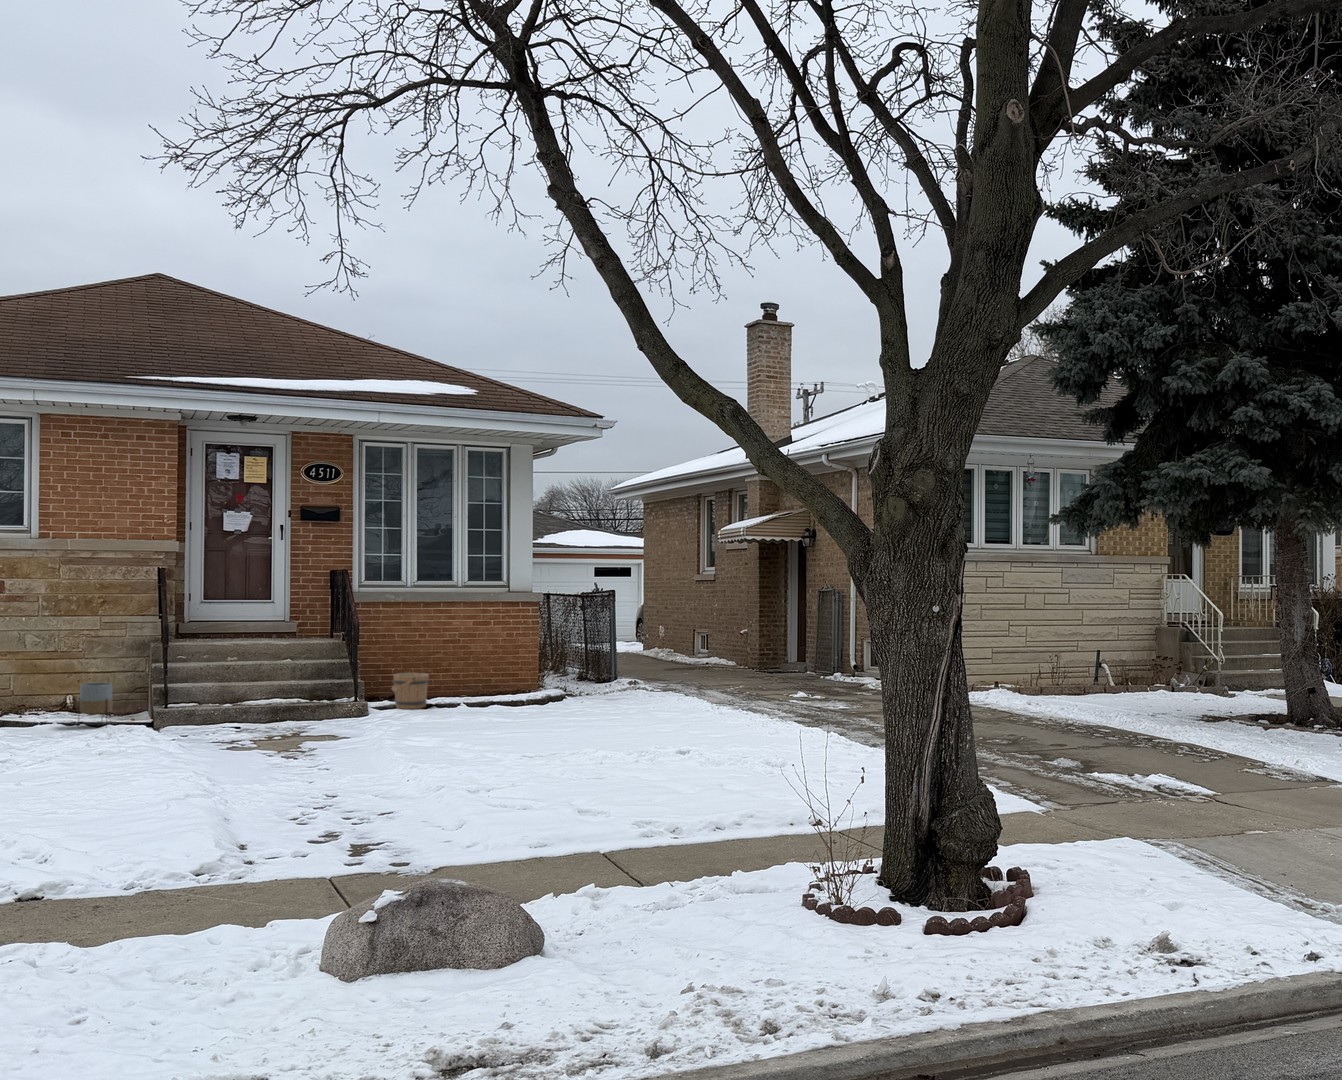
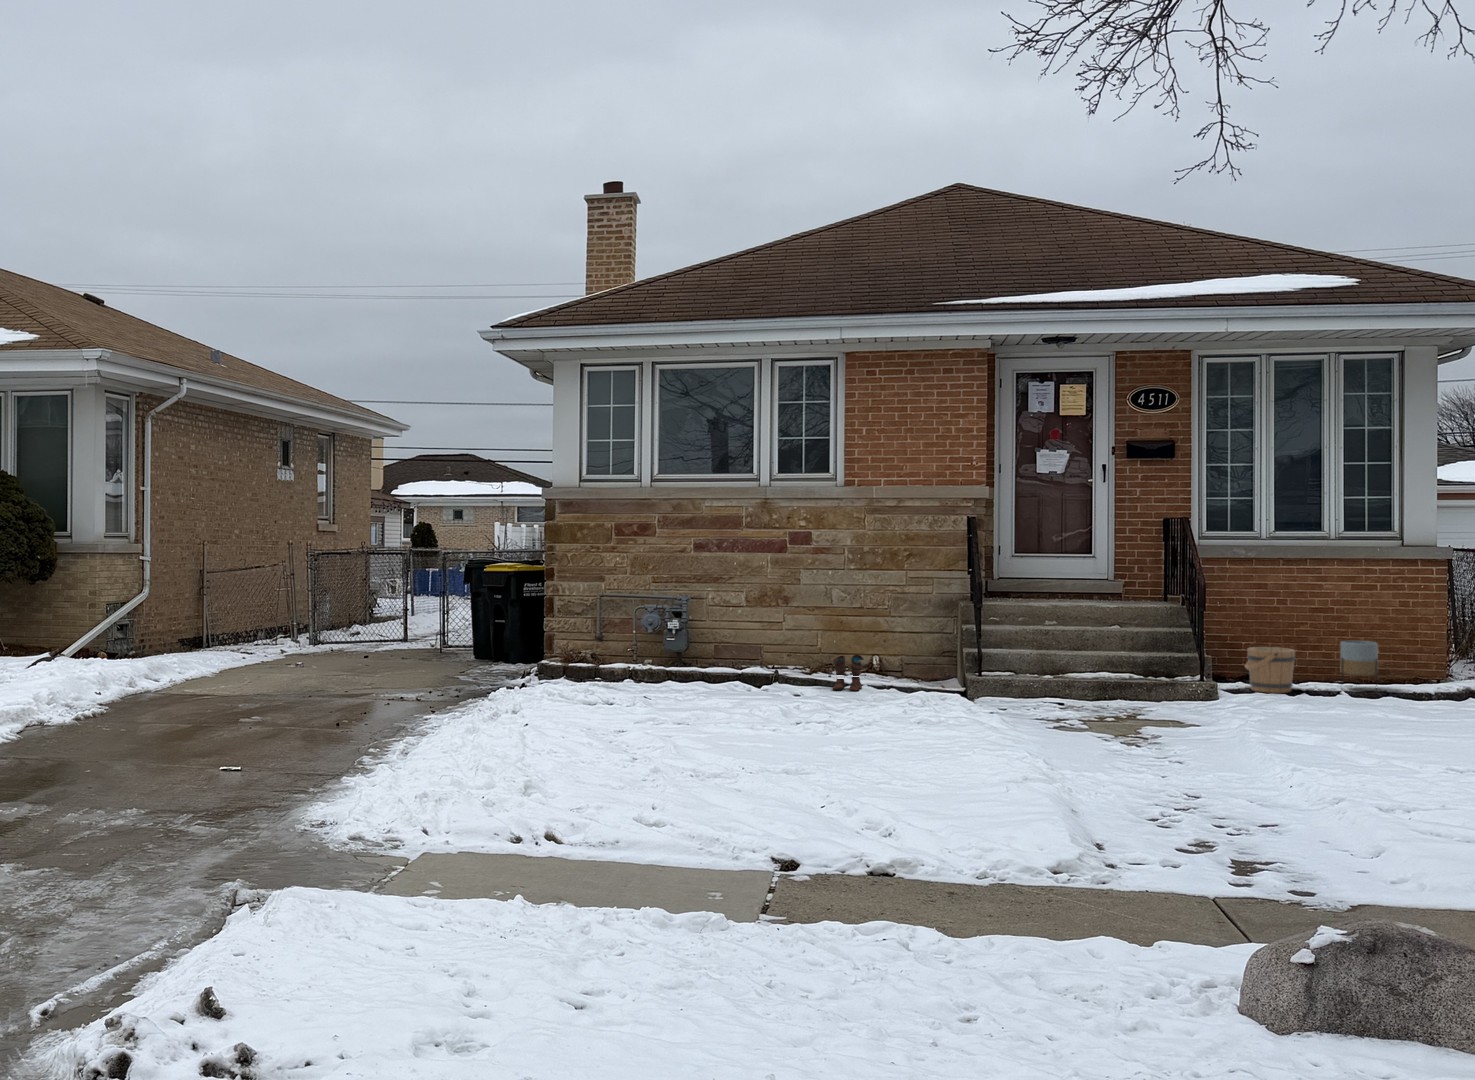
planter: present [78,682,113,726] -> present [1340,641,1378,677]
boots: none [23,695,60,729] -> present [833,655,868,691]

